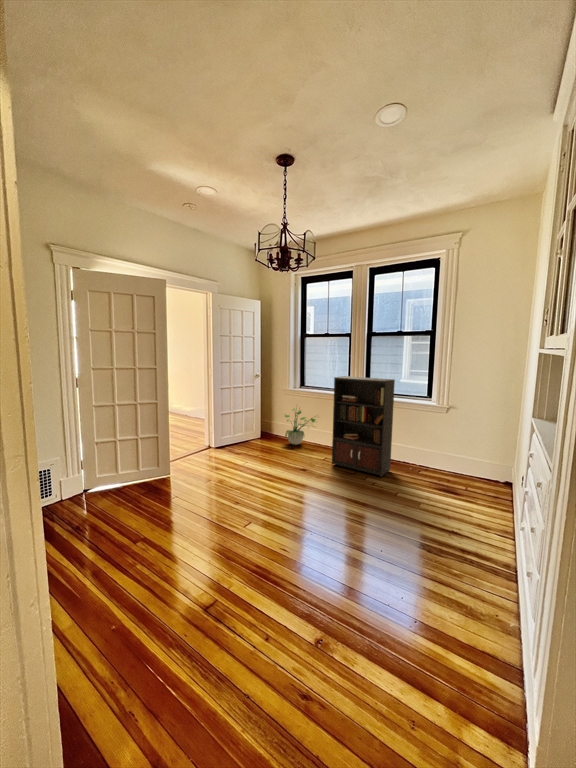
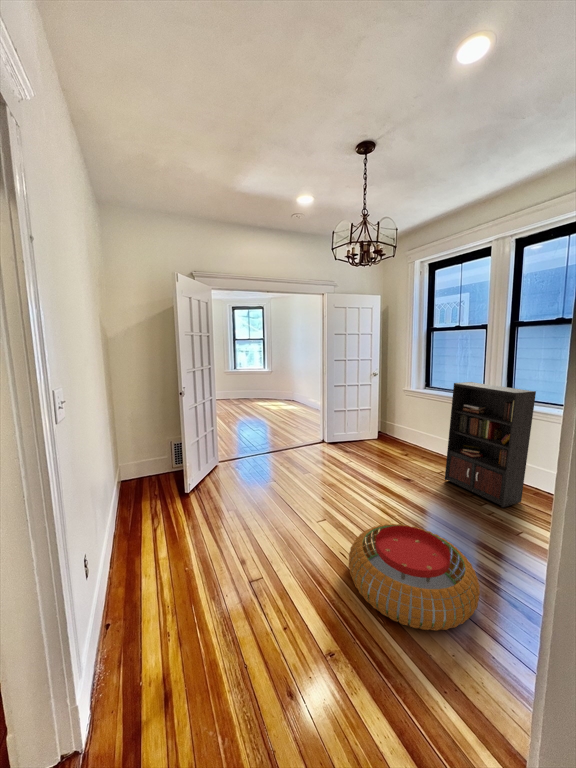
potted plant: present [285,409,315,445] -> none [403,404,444,451]
pouf: none [295,505,409,591] -> present [349,524,480,631]

